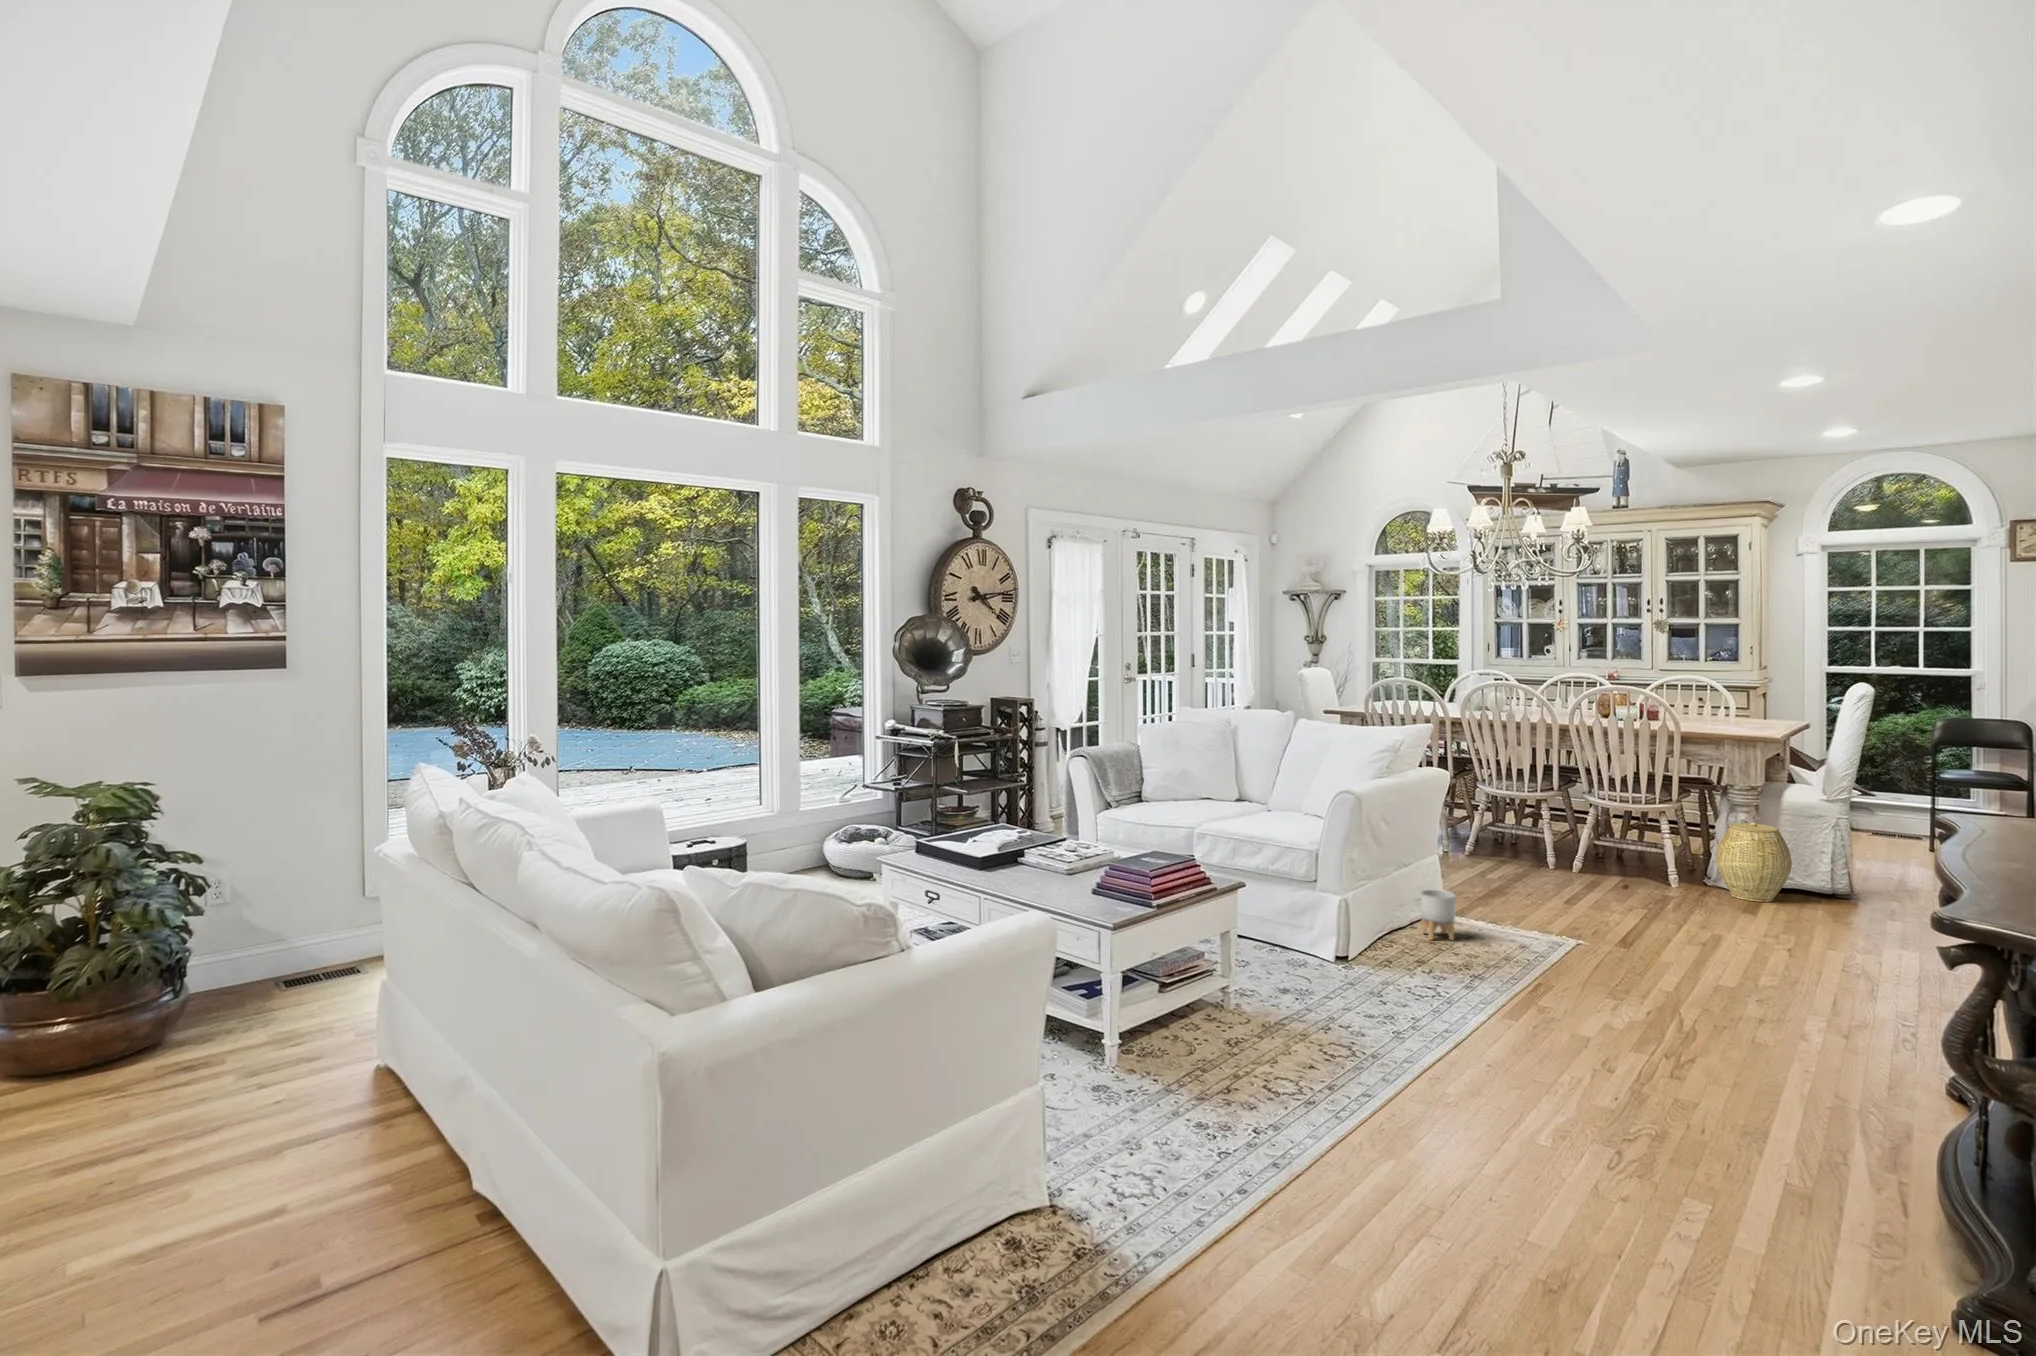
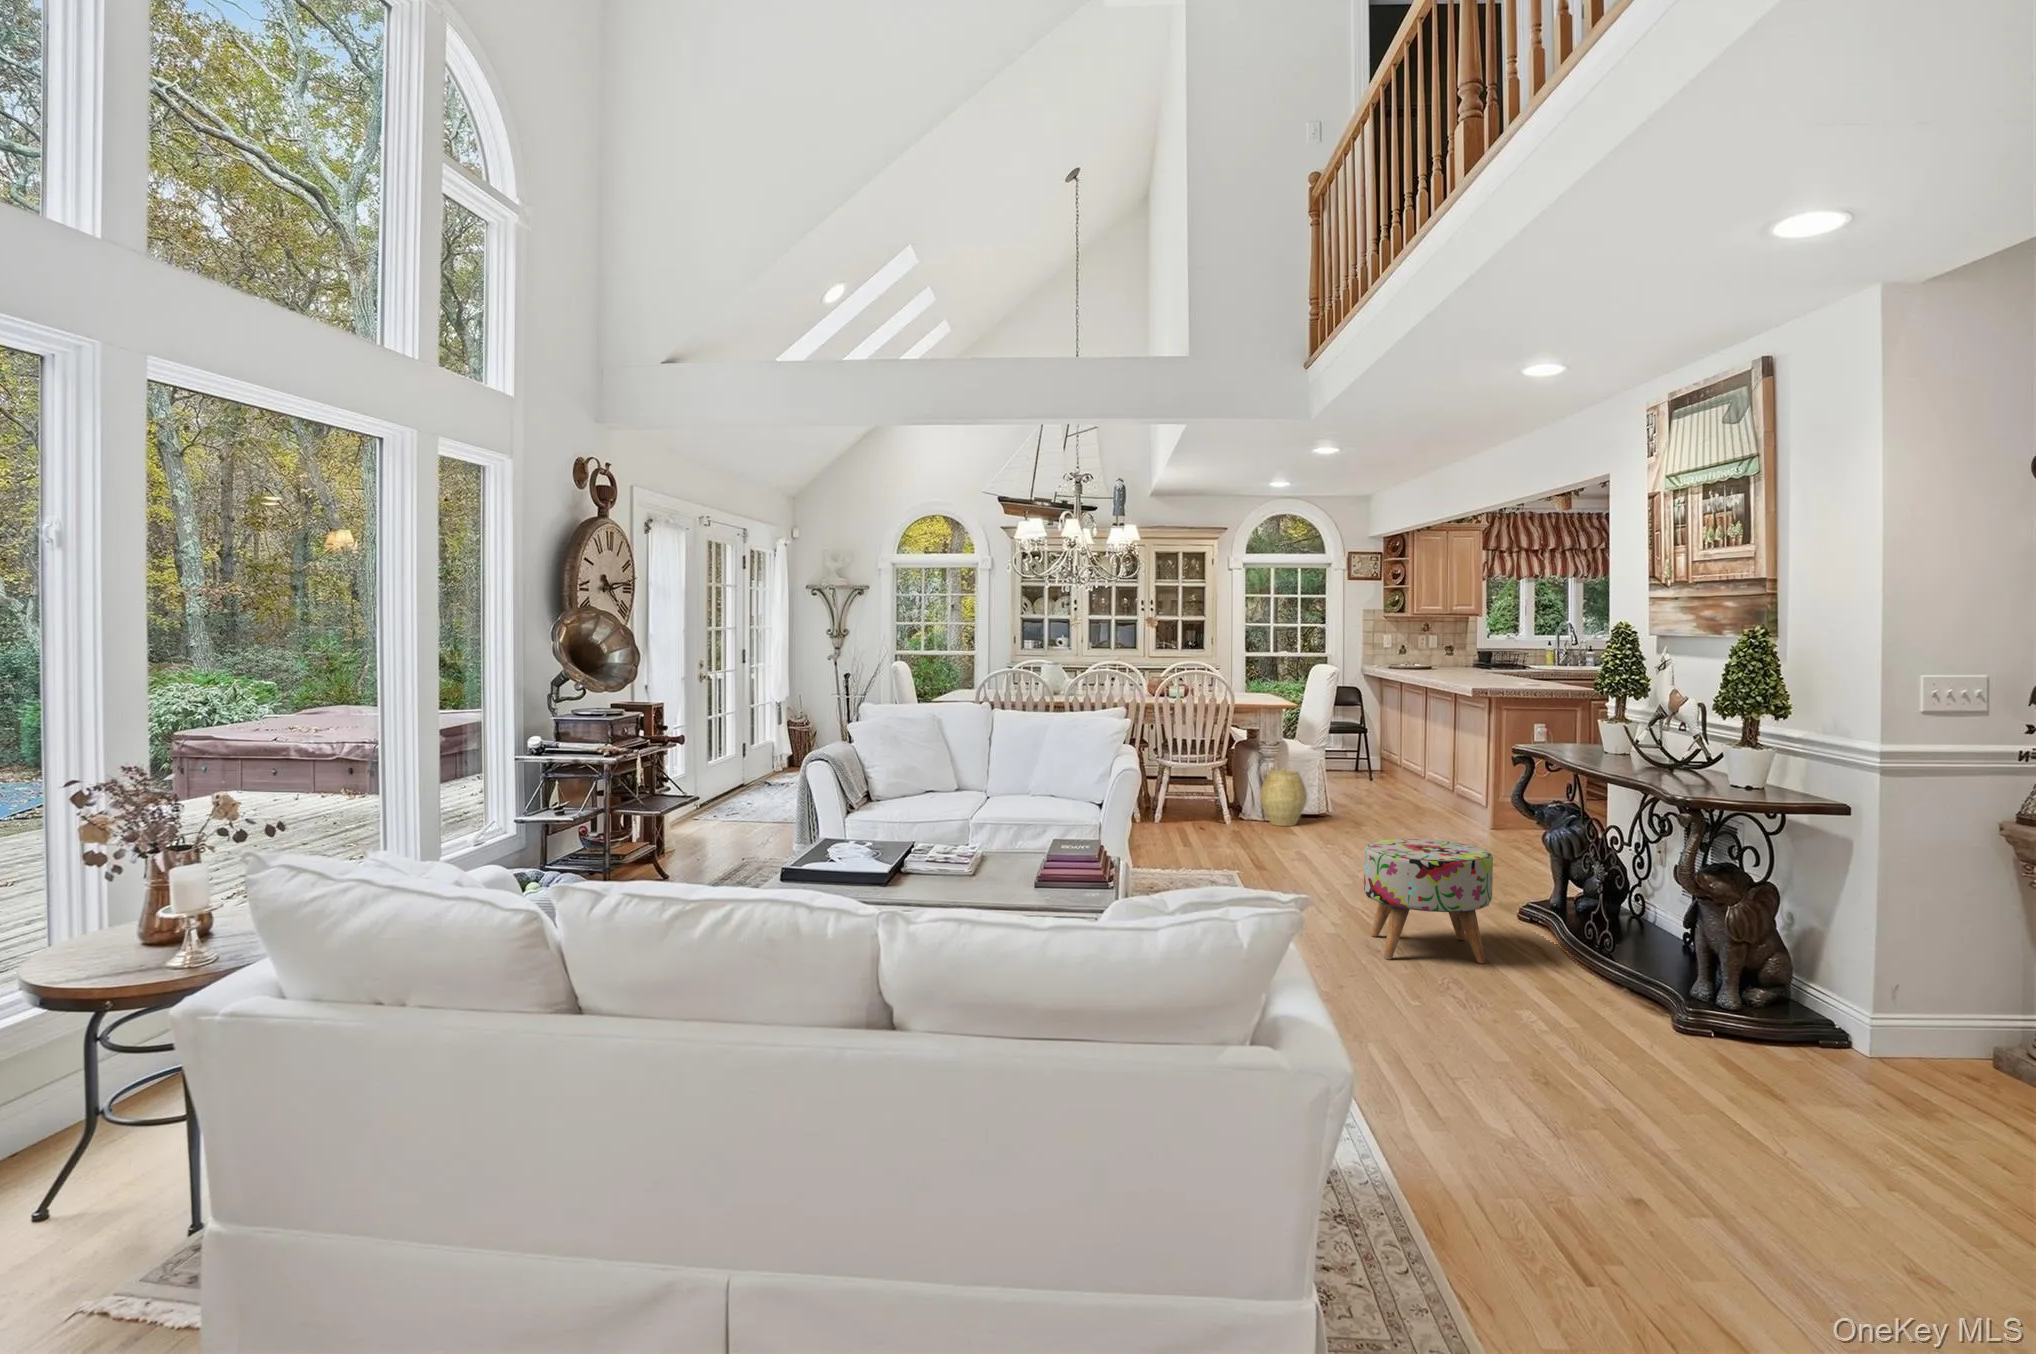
planter: present [1421,890,1456,940] -> none [1138,835,1164,876]
ottoman: none [1552,957,1778,1196] -> present [1364,839,1493,963]

